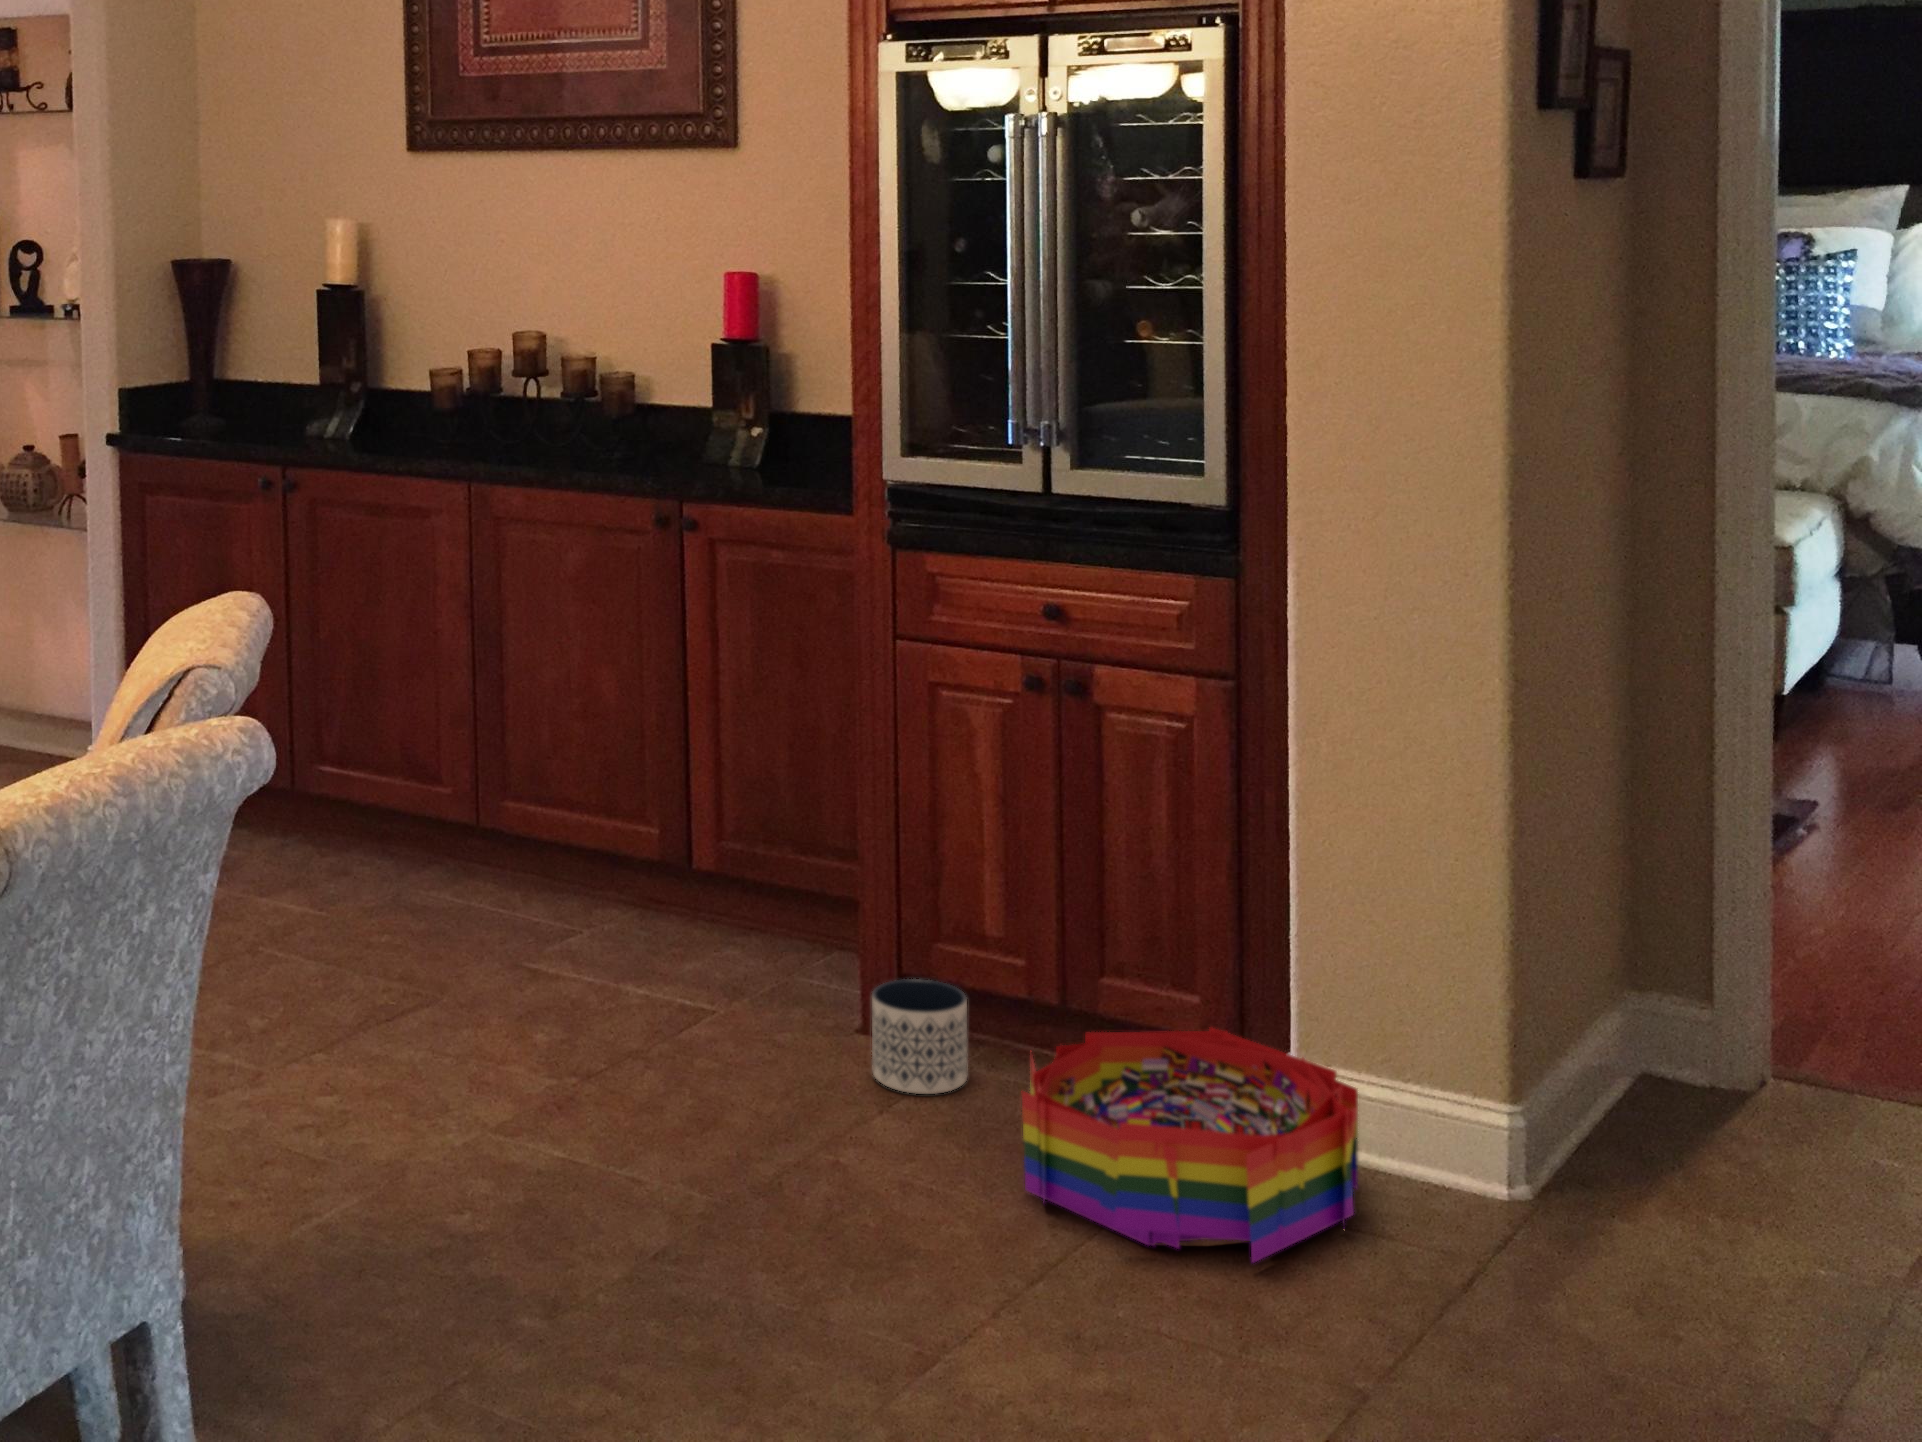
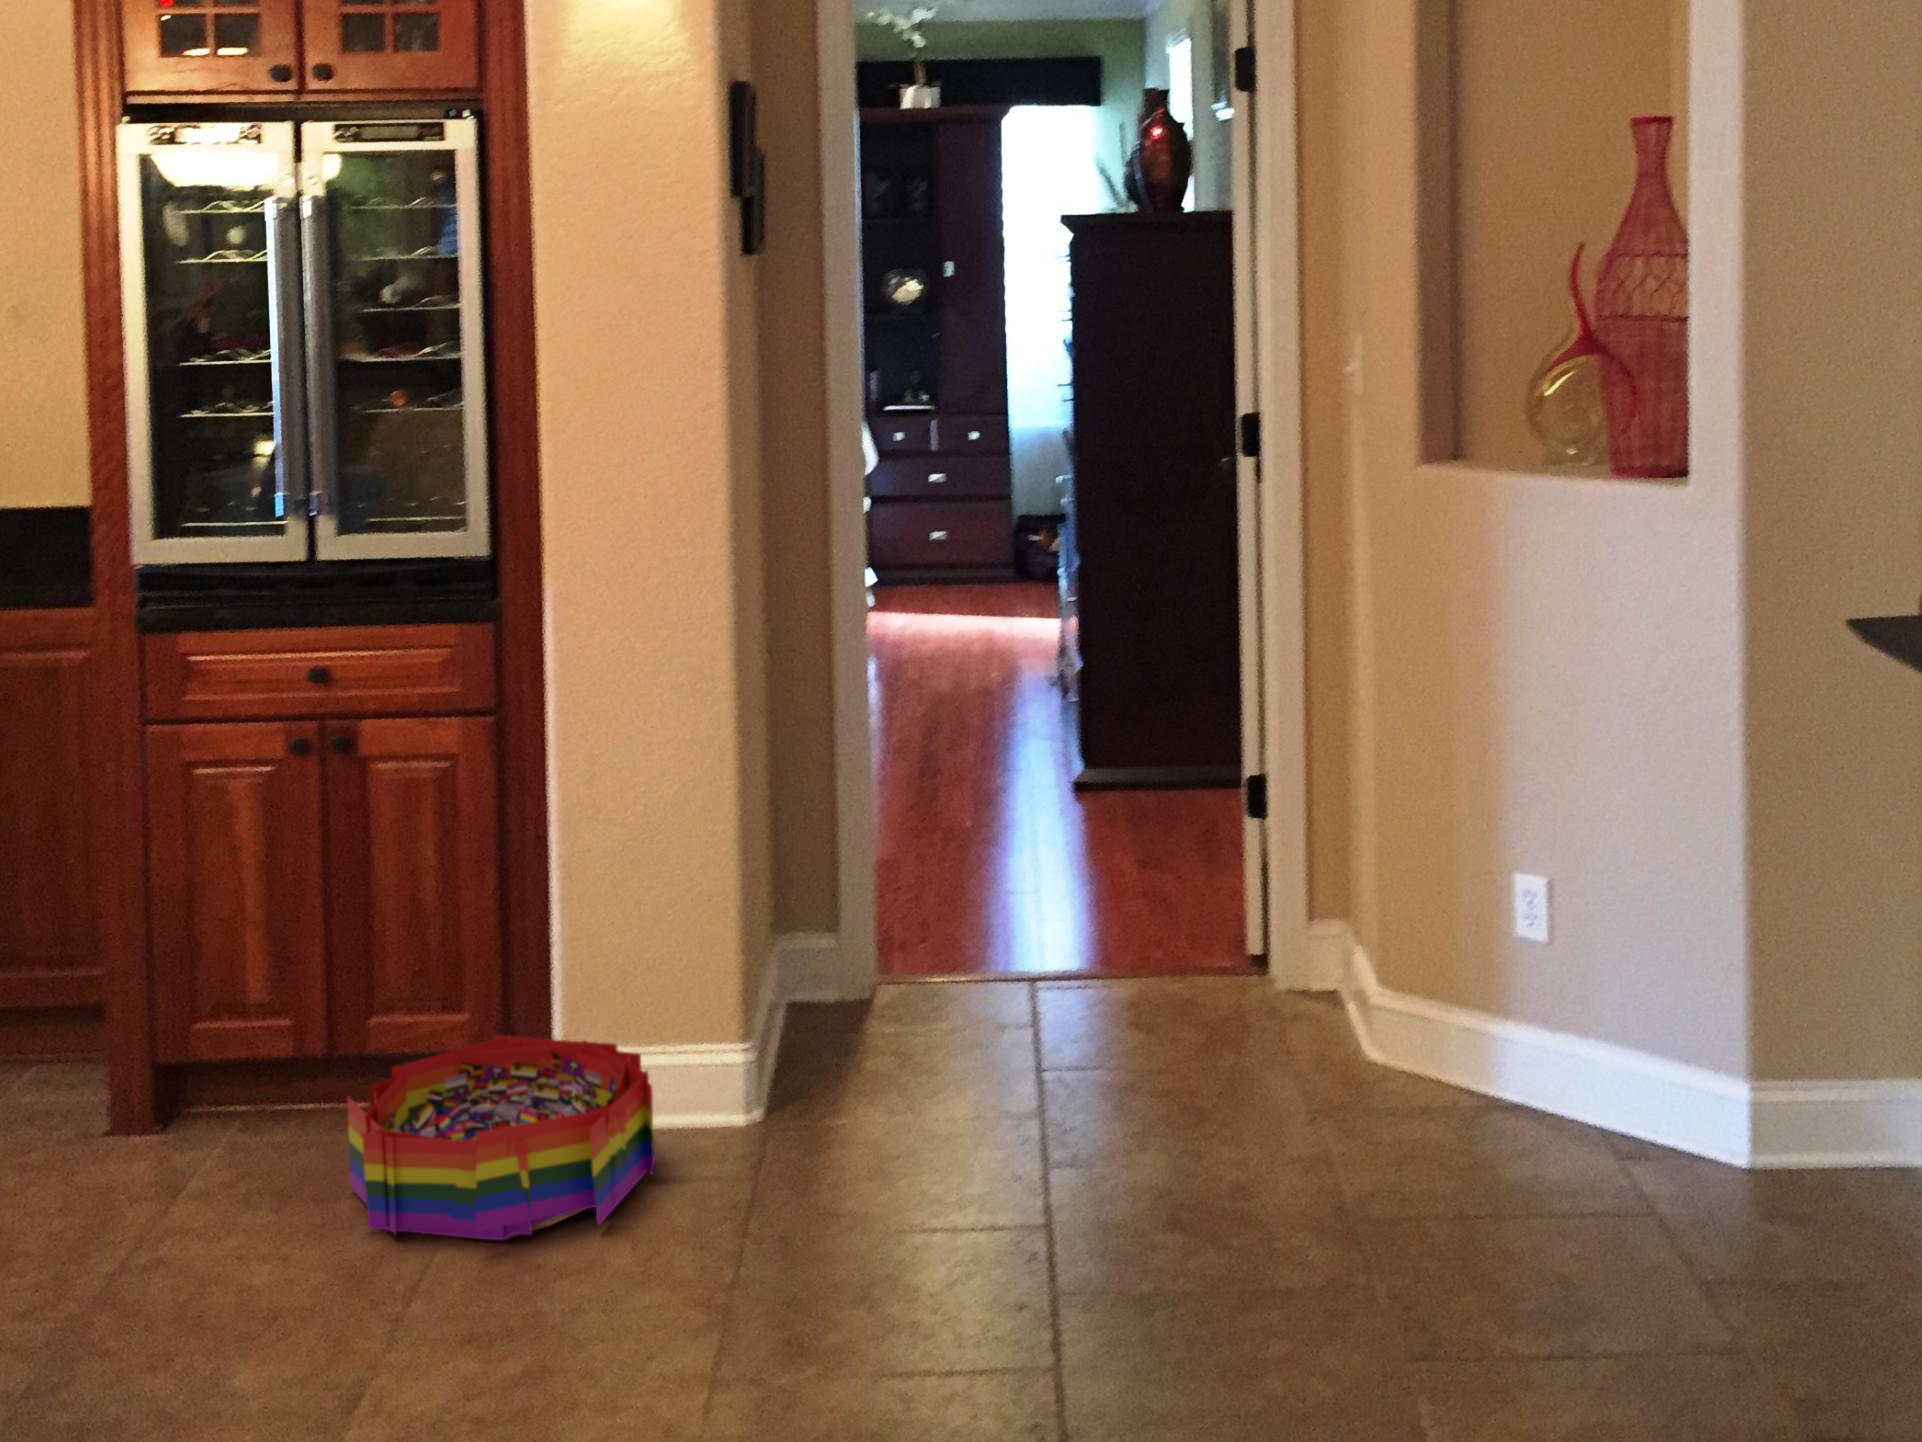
planter: present [872,979,967,1094] -> none [155,1060,256,1177]

